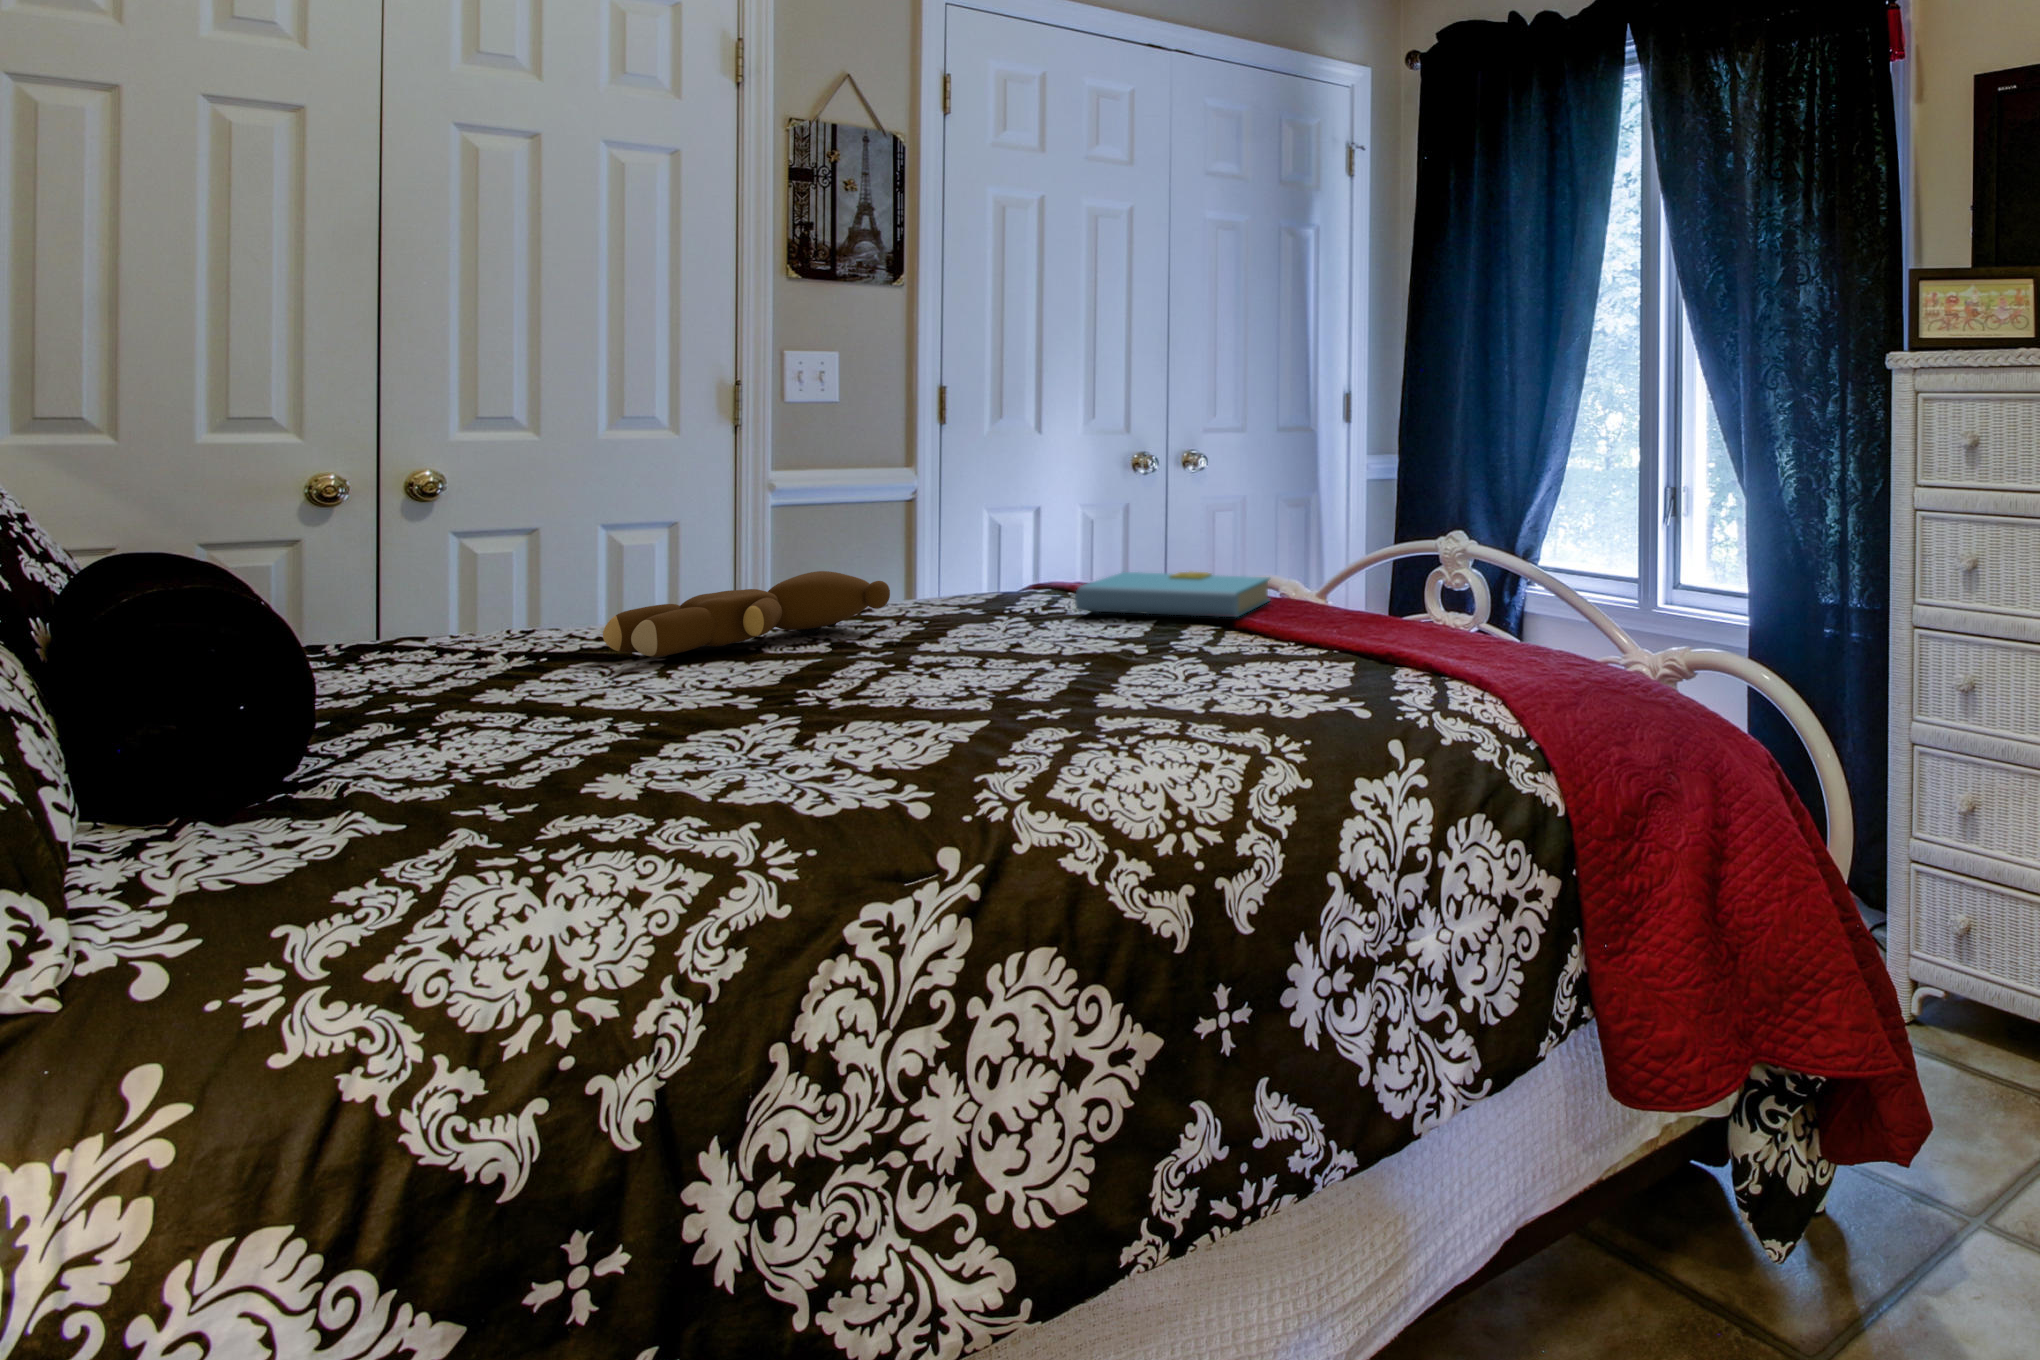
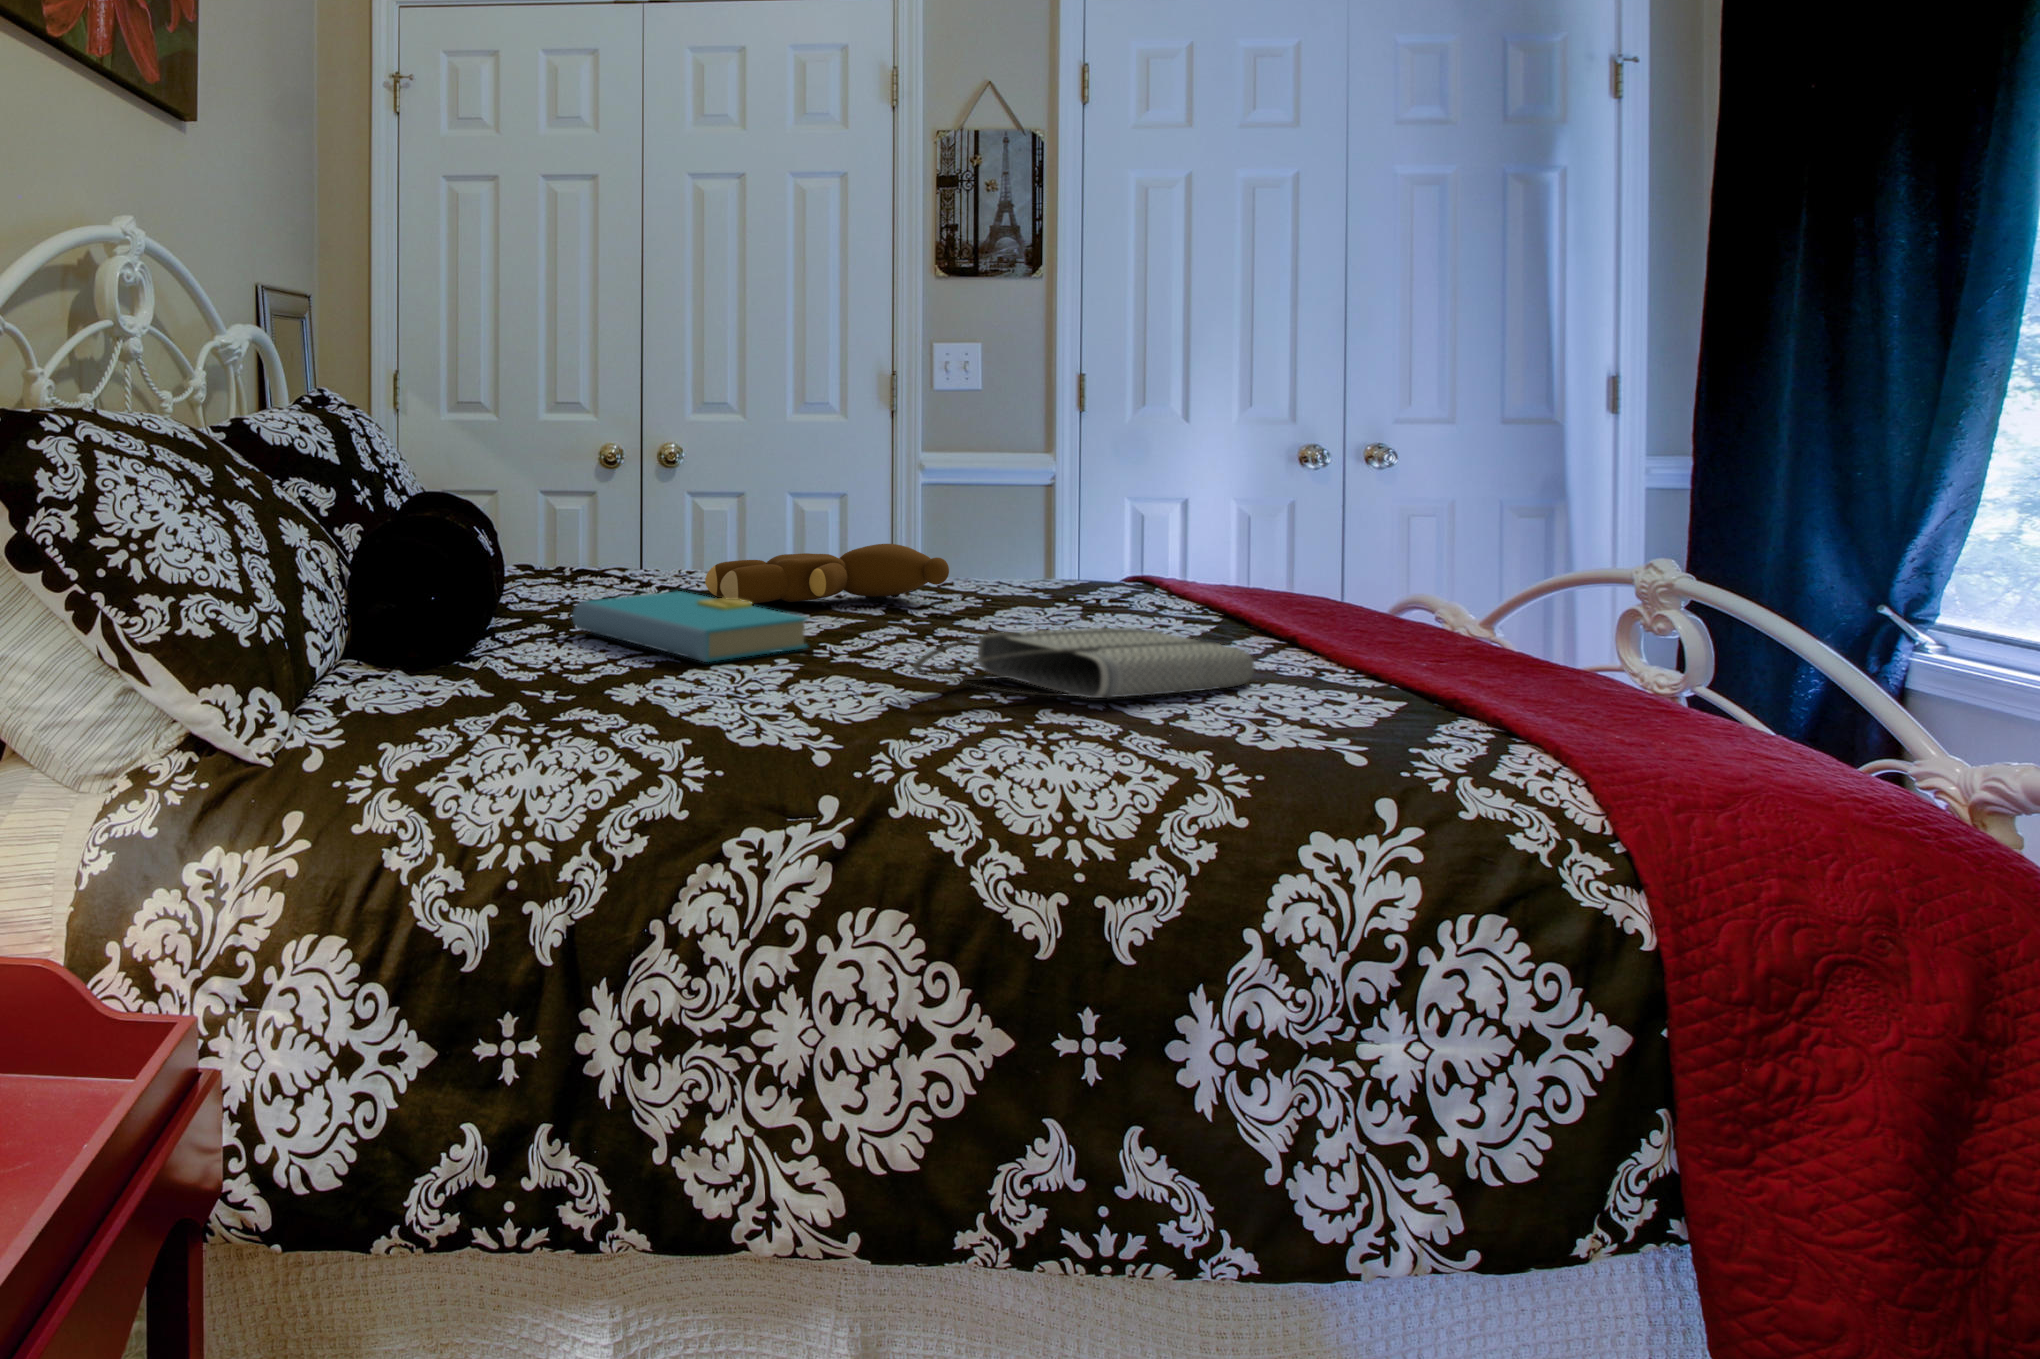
book: present [1075,572,1270,617] -> present [572,591,808,662]
tote bag: none [958,628,1229,705] -> present [913,628,1254,698]

